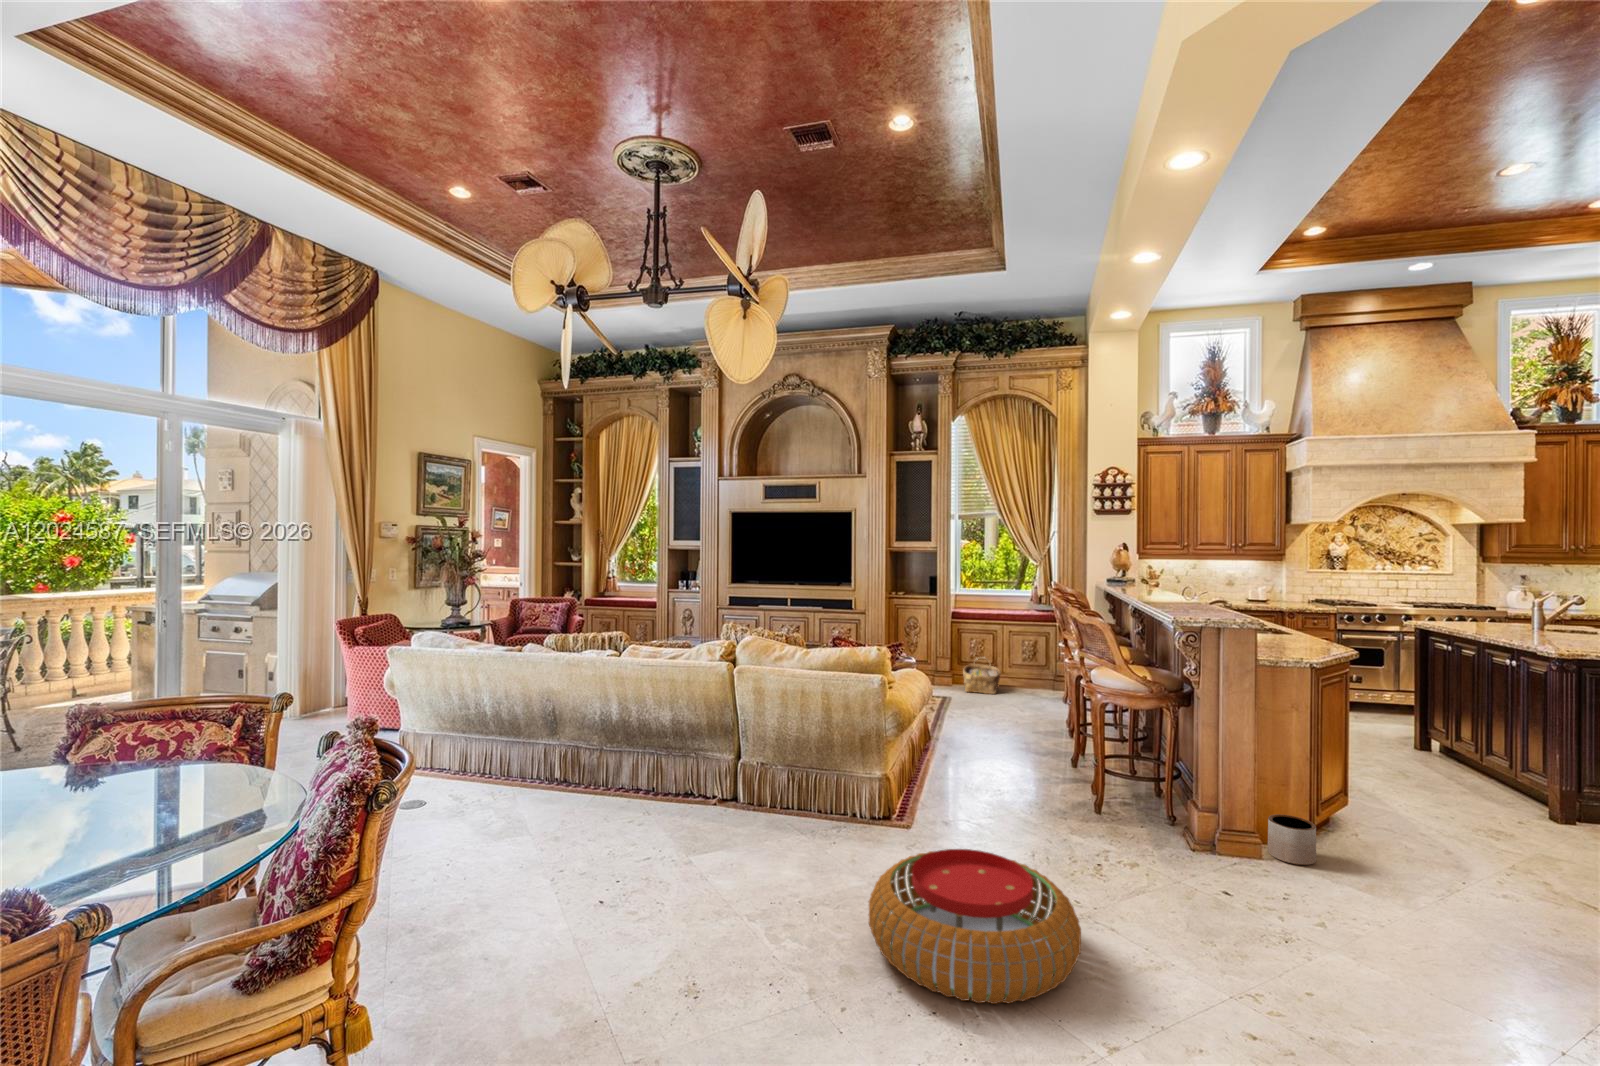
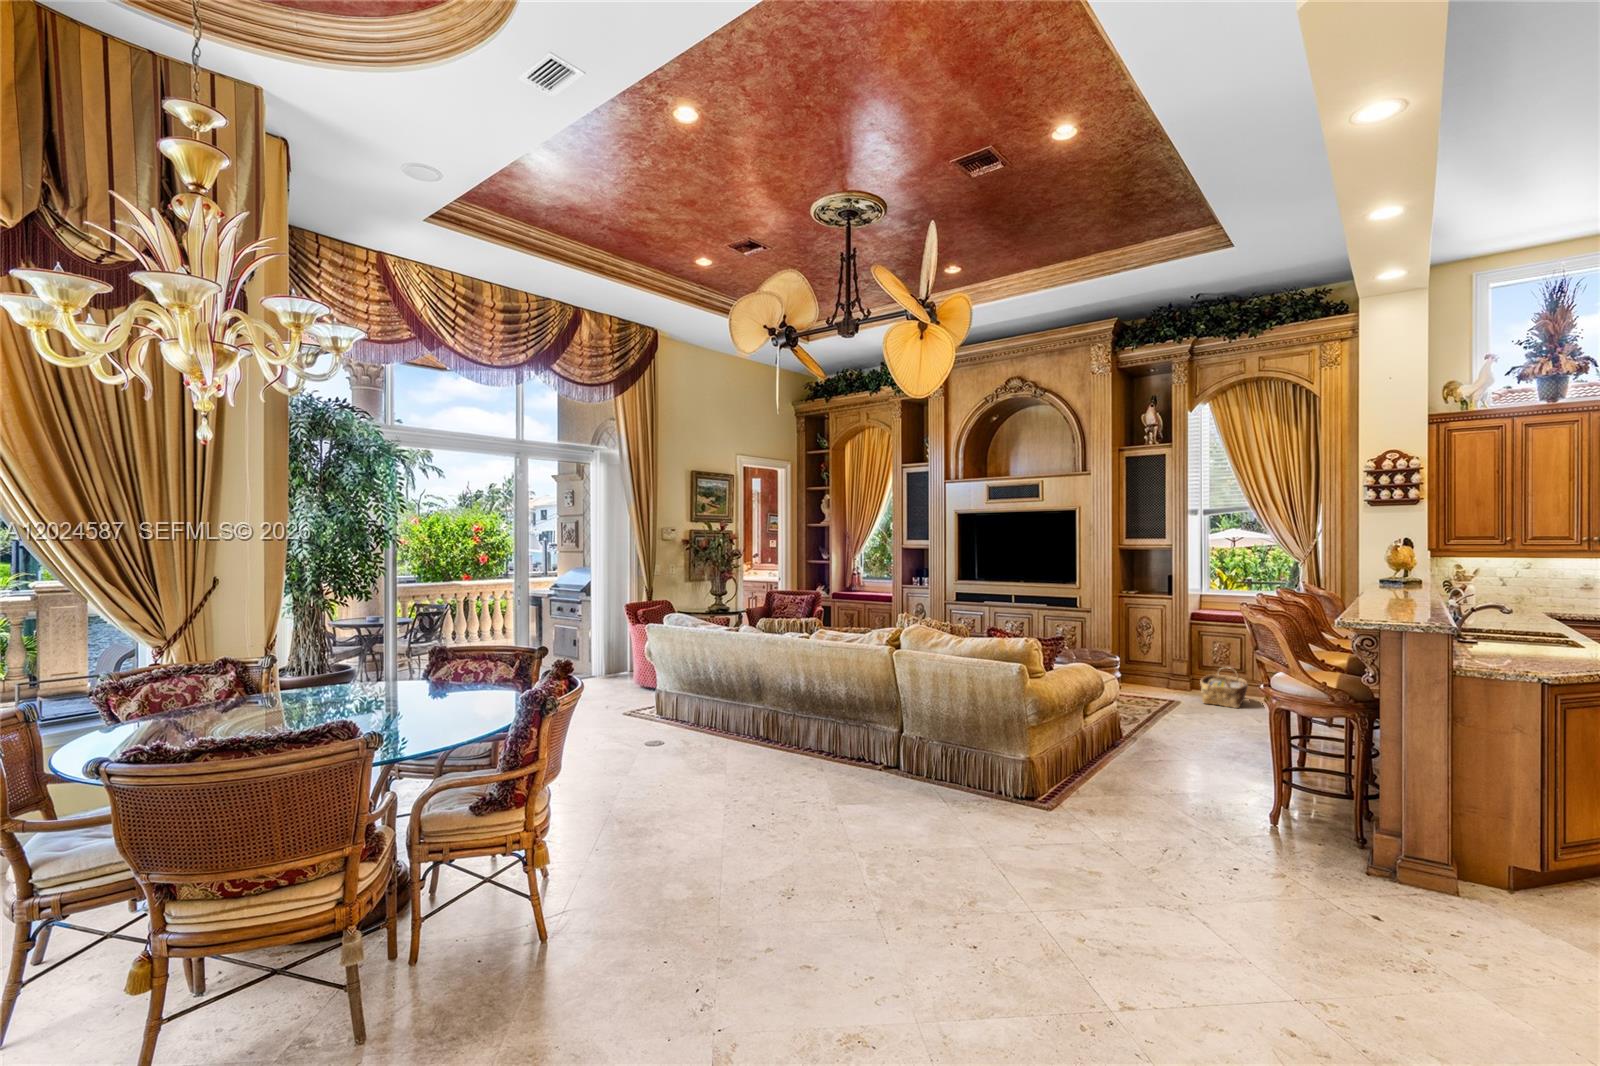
planter: present [1268,814,1316,865] -> none [1473,855,1539,918]
pouf: present [869,849,1081,1004] -> none [944,822,1145,958]

